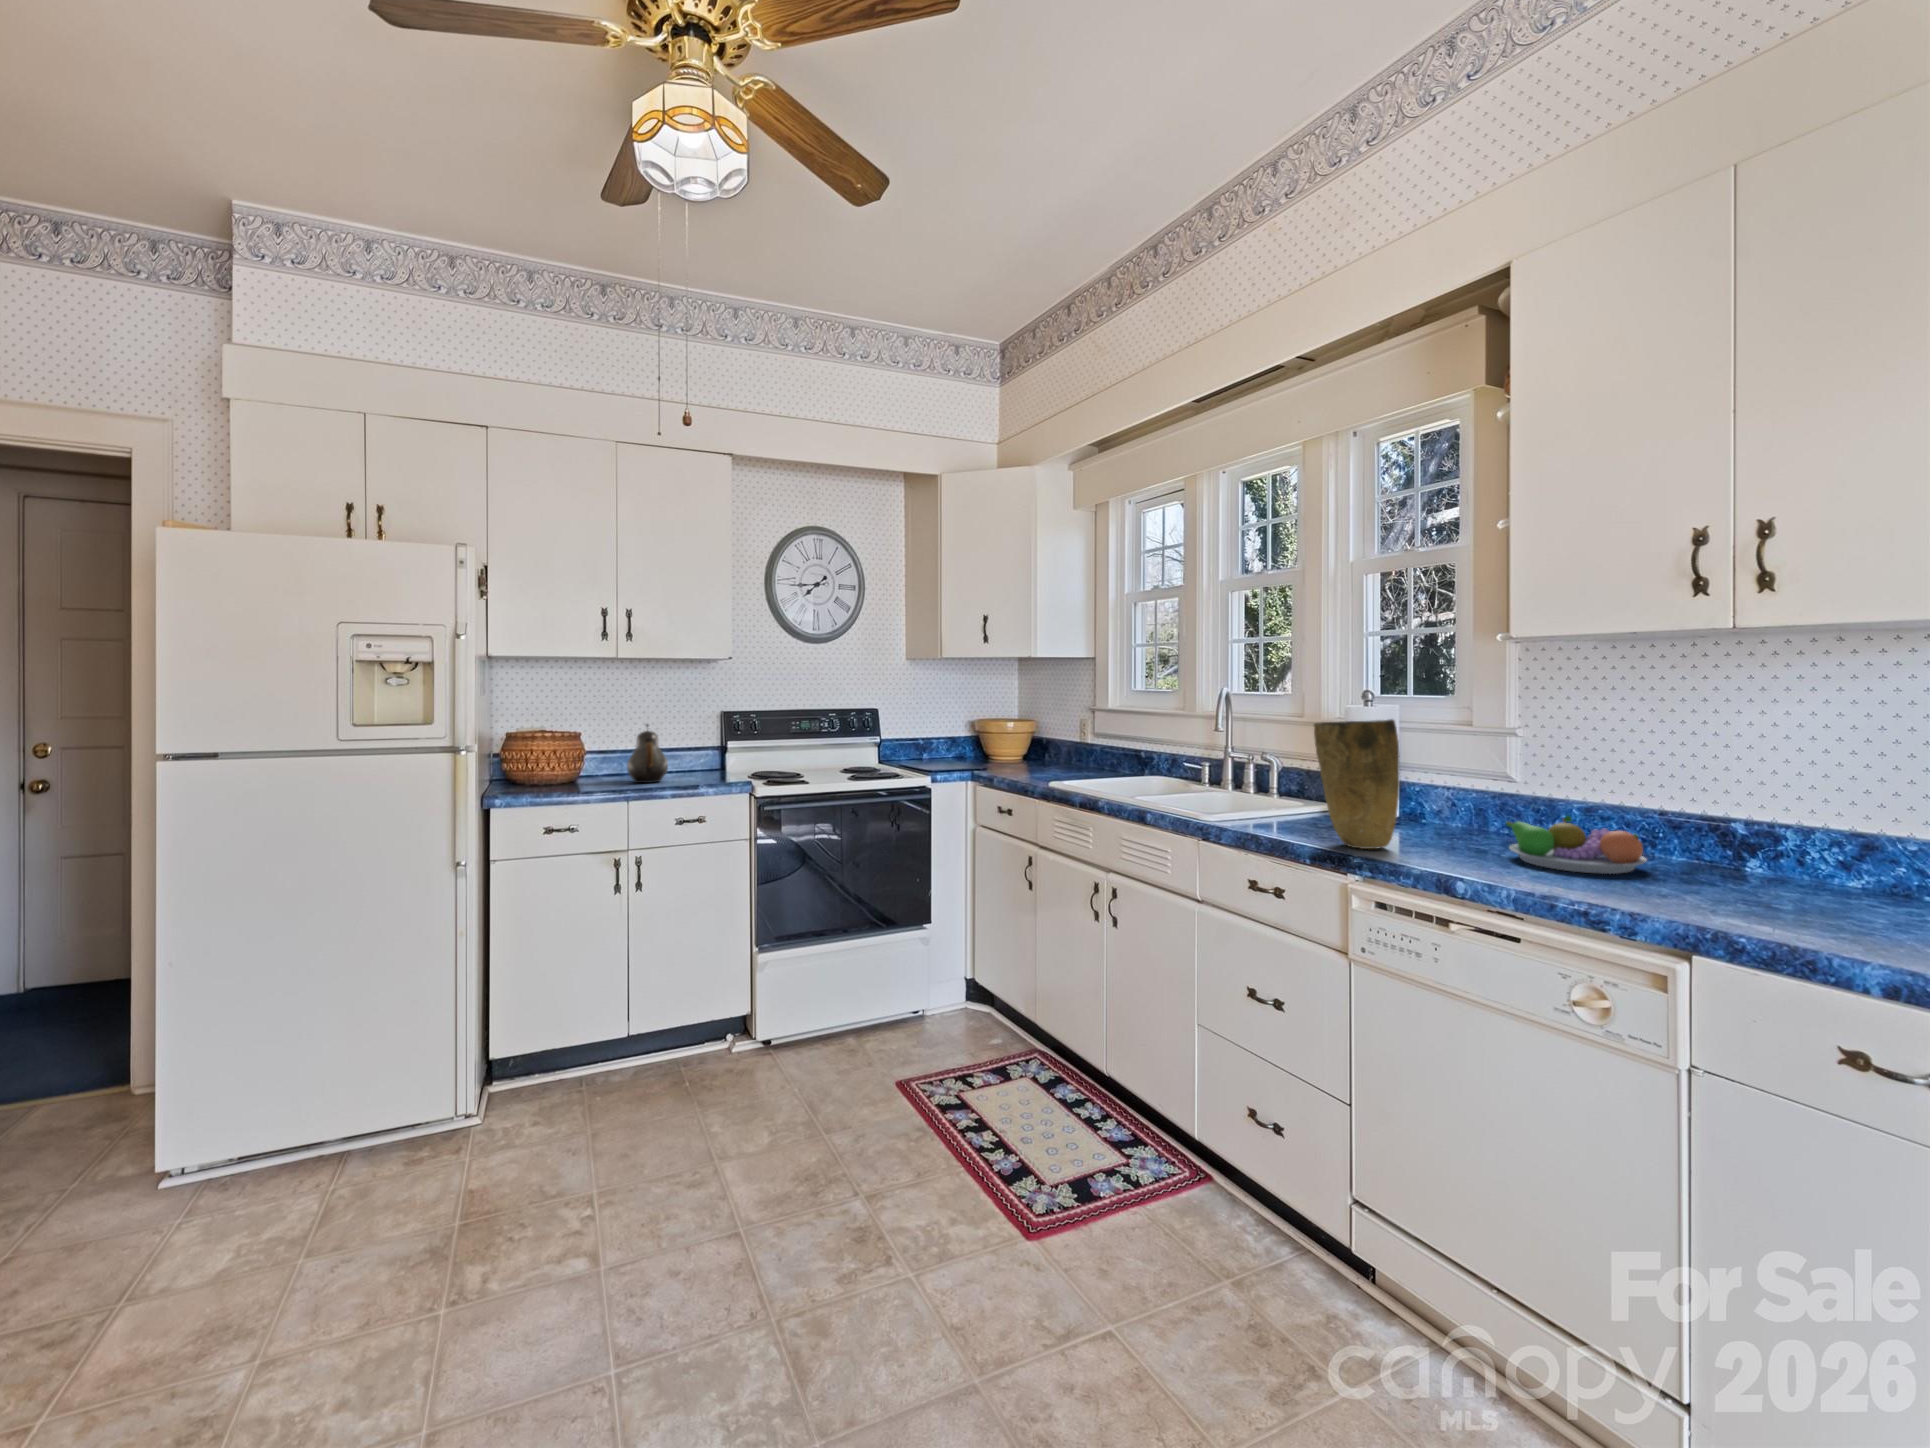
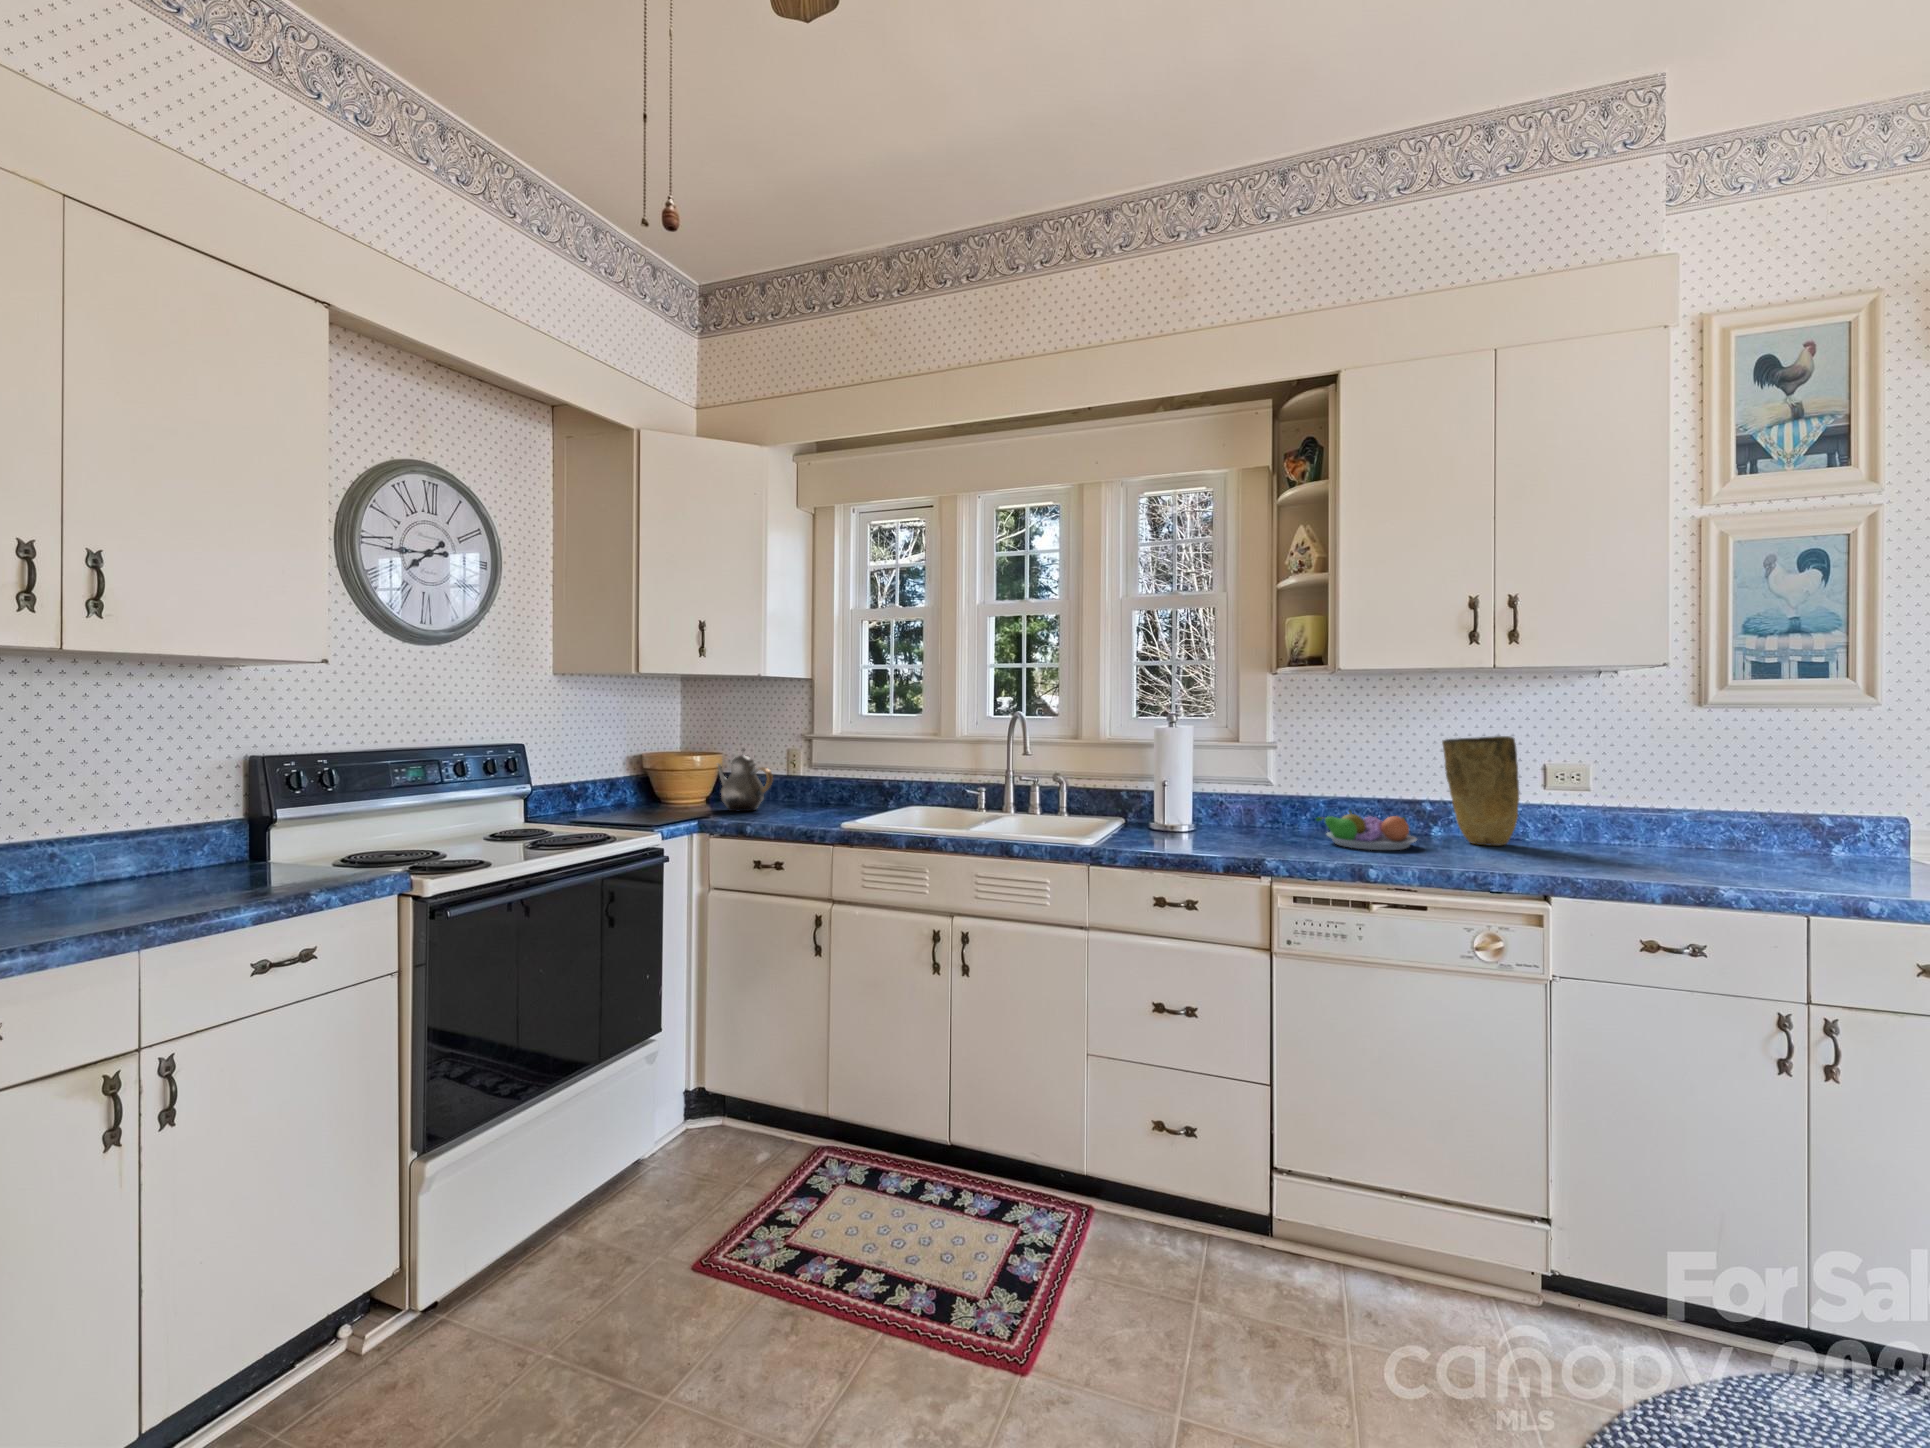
vase: present [1314,719,1400,849] -> present [1442,736,1520,845]
teapot: present [627,724,668,783] -> present [718,748,773,811]

